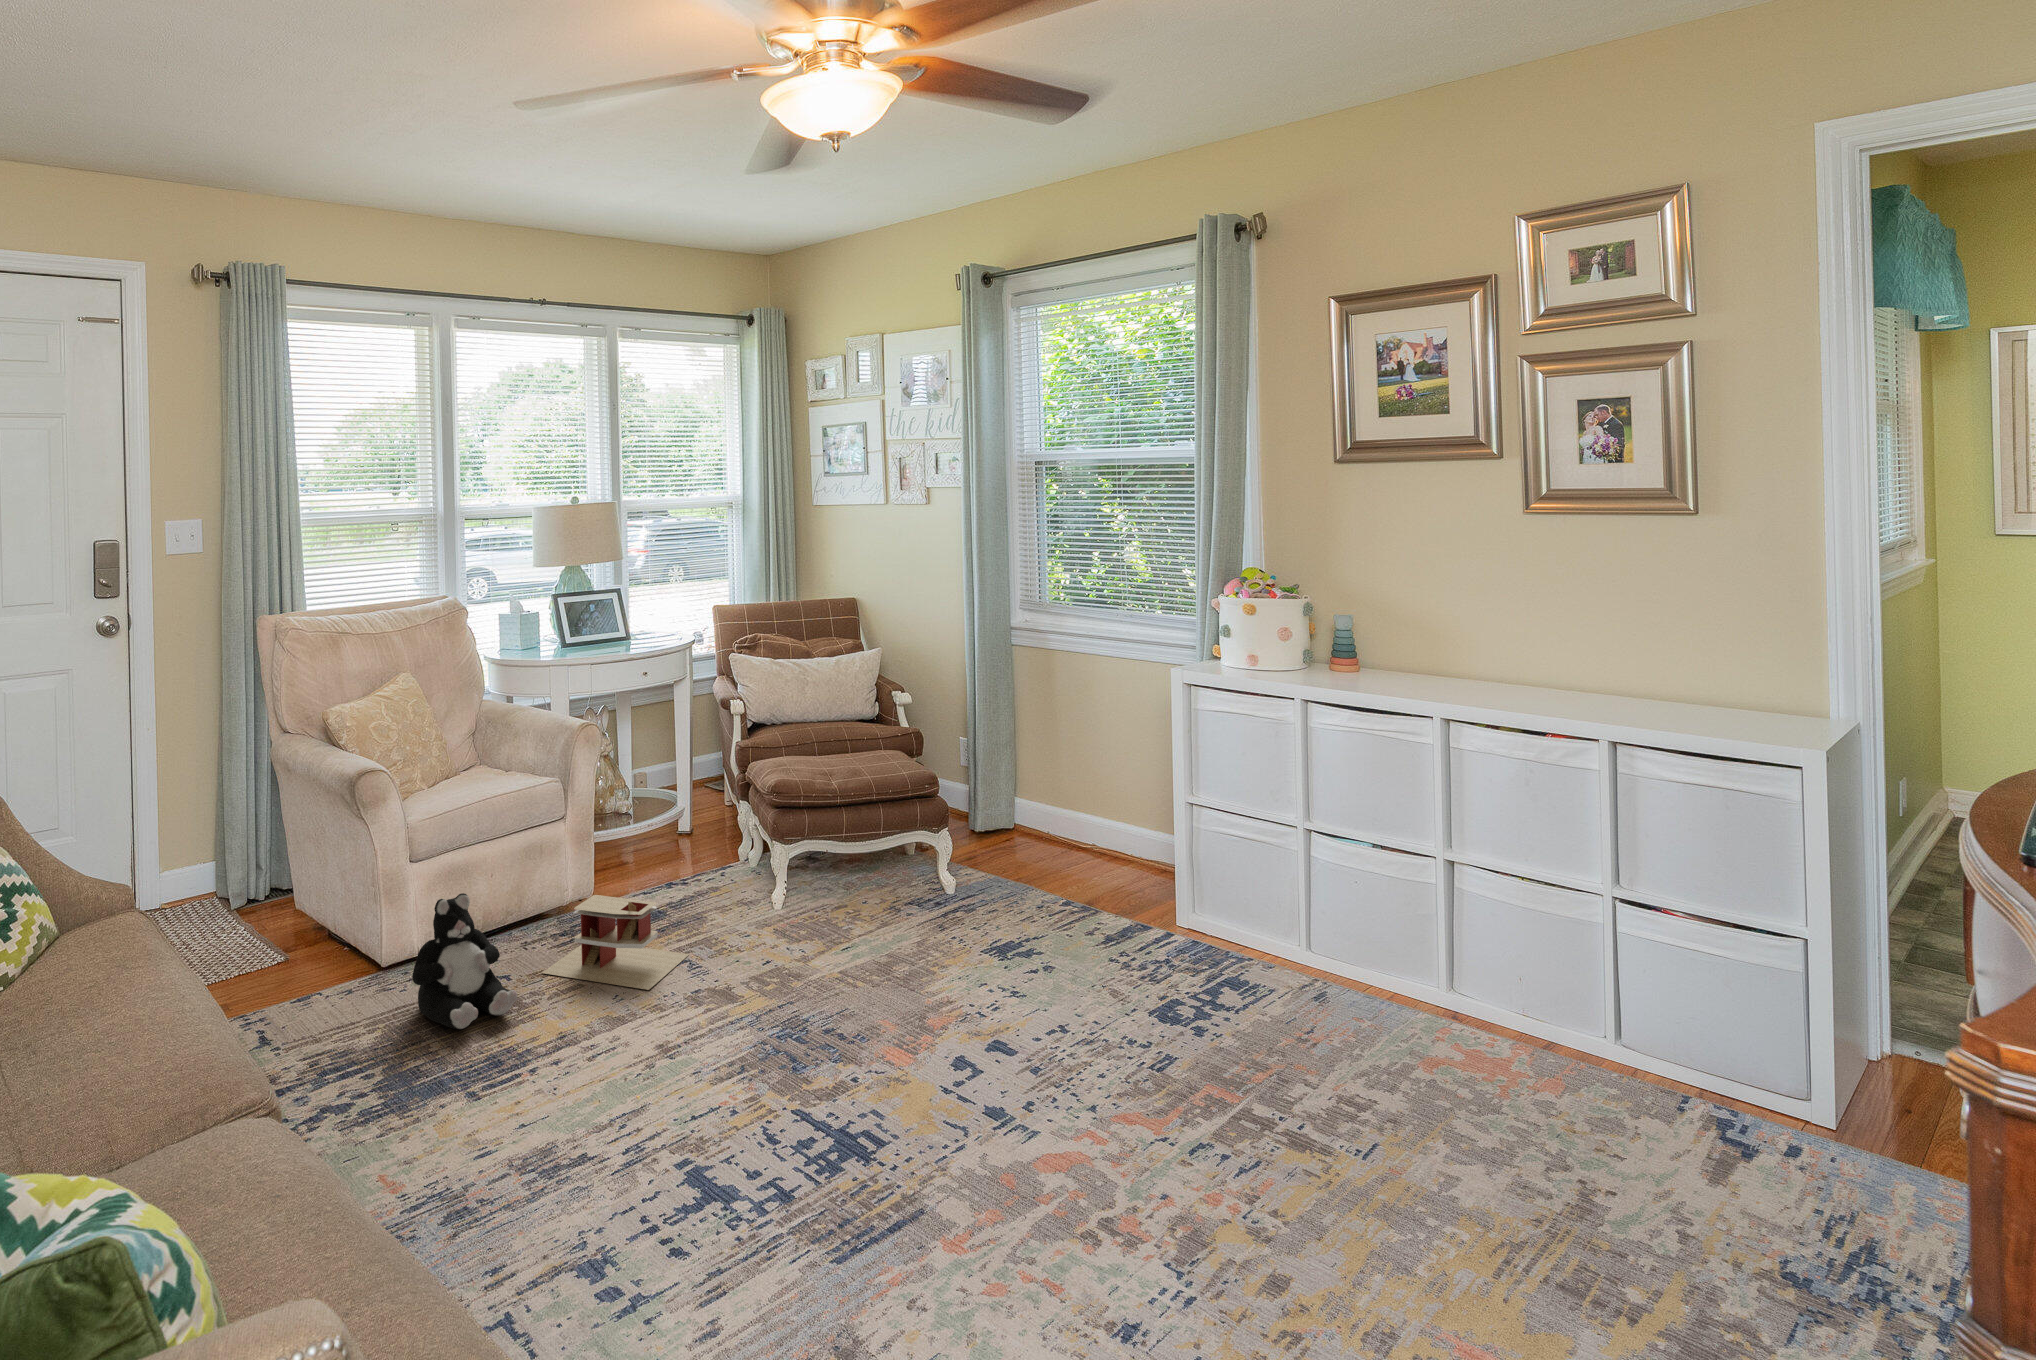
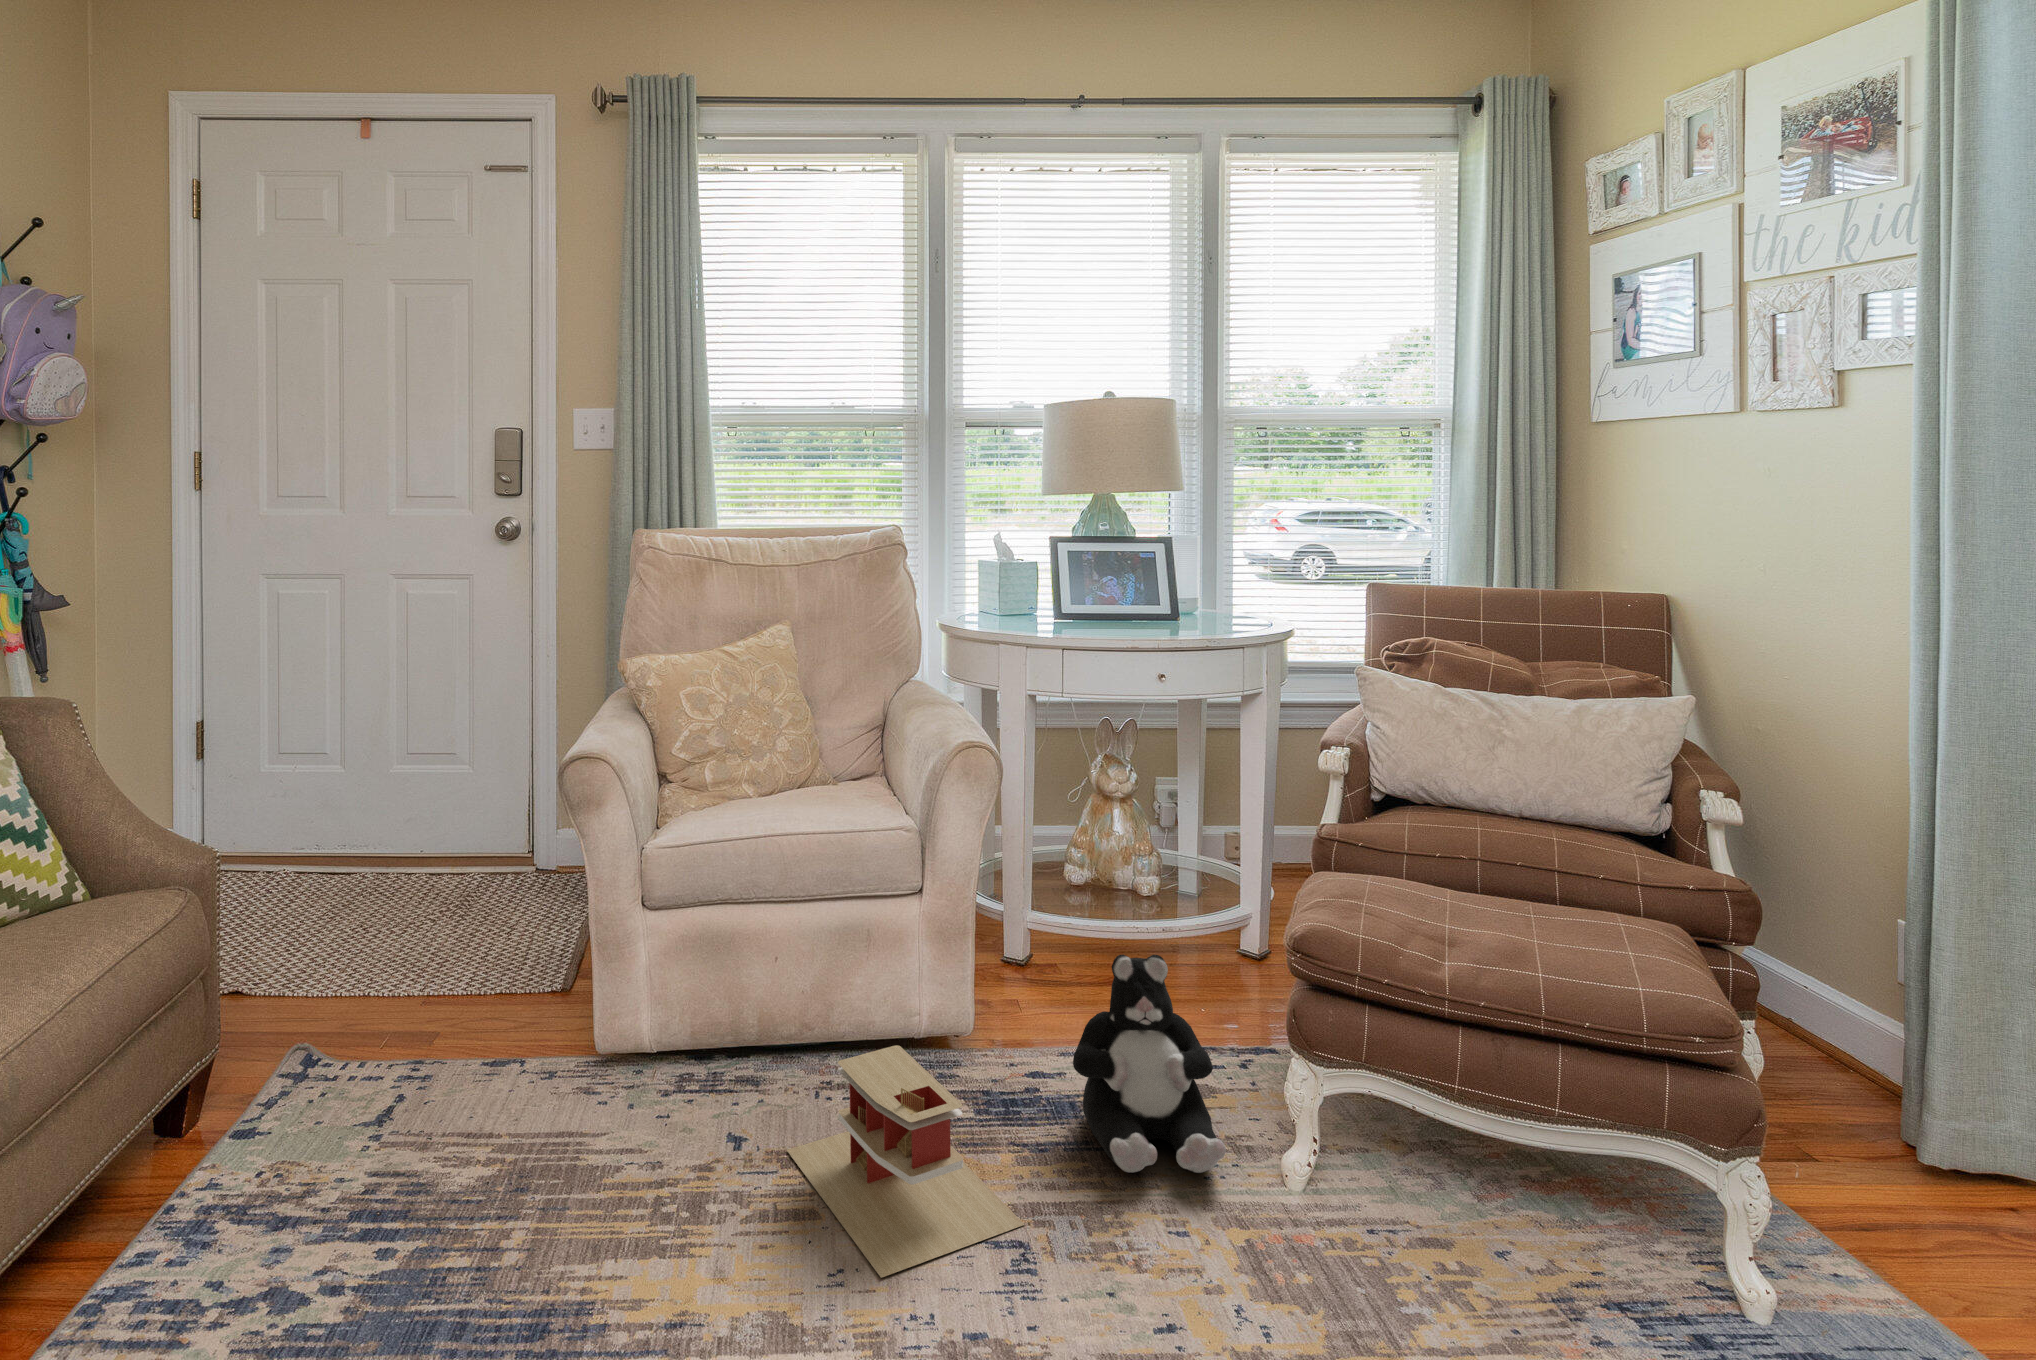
plush toy: present [412,893,518,1029] -> present [1073,954,1226,1173]

